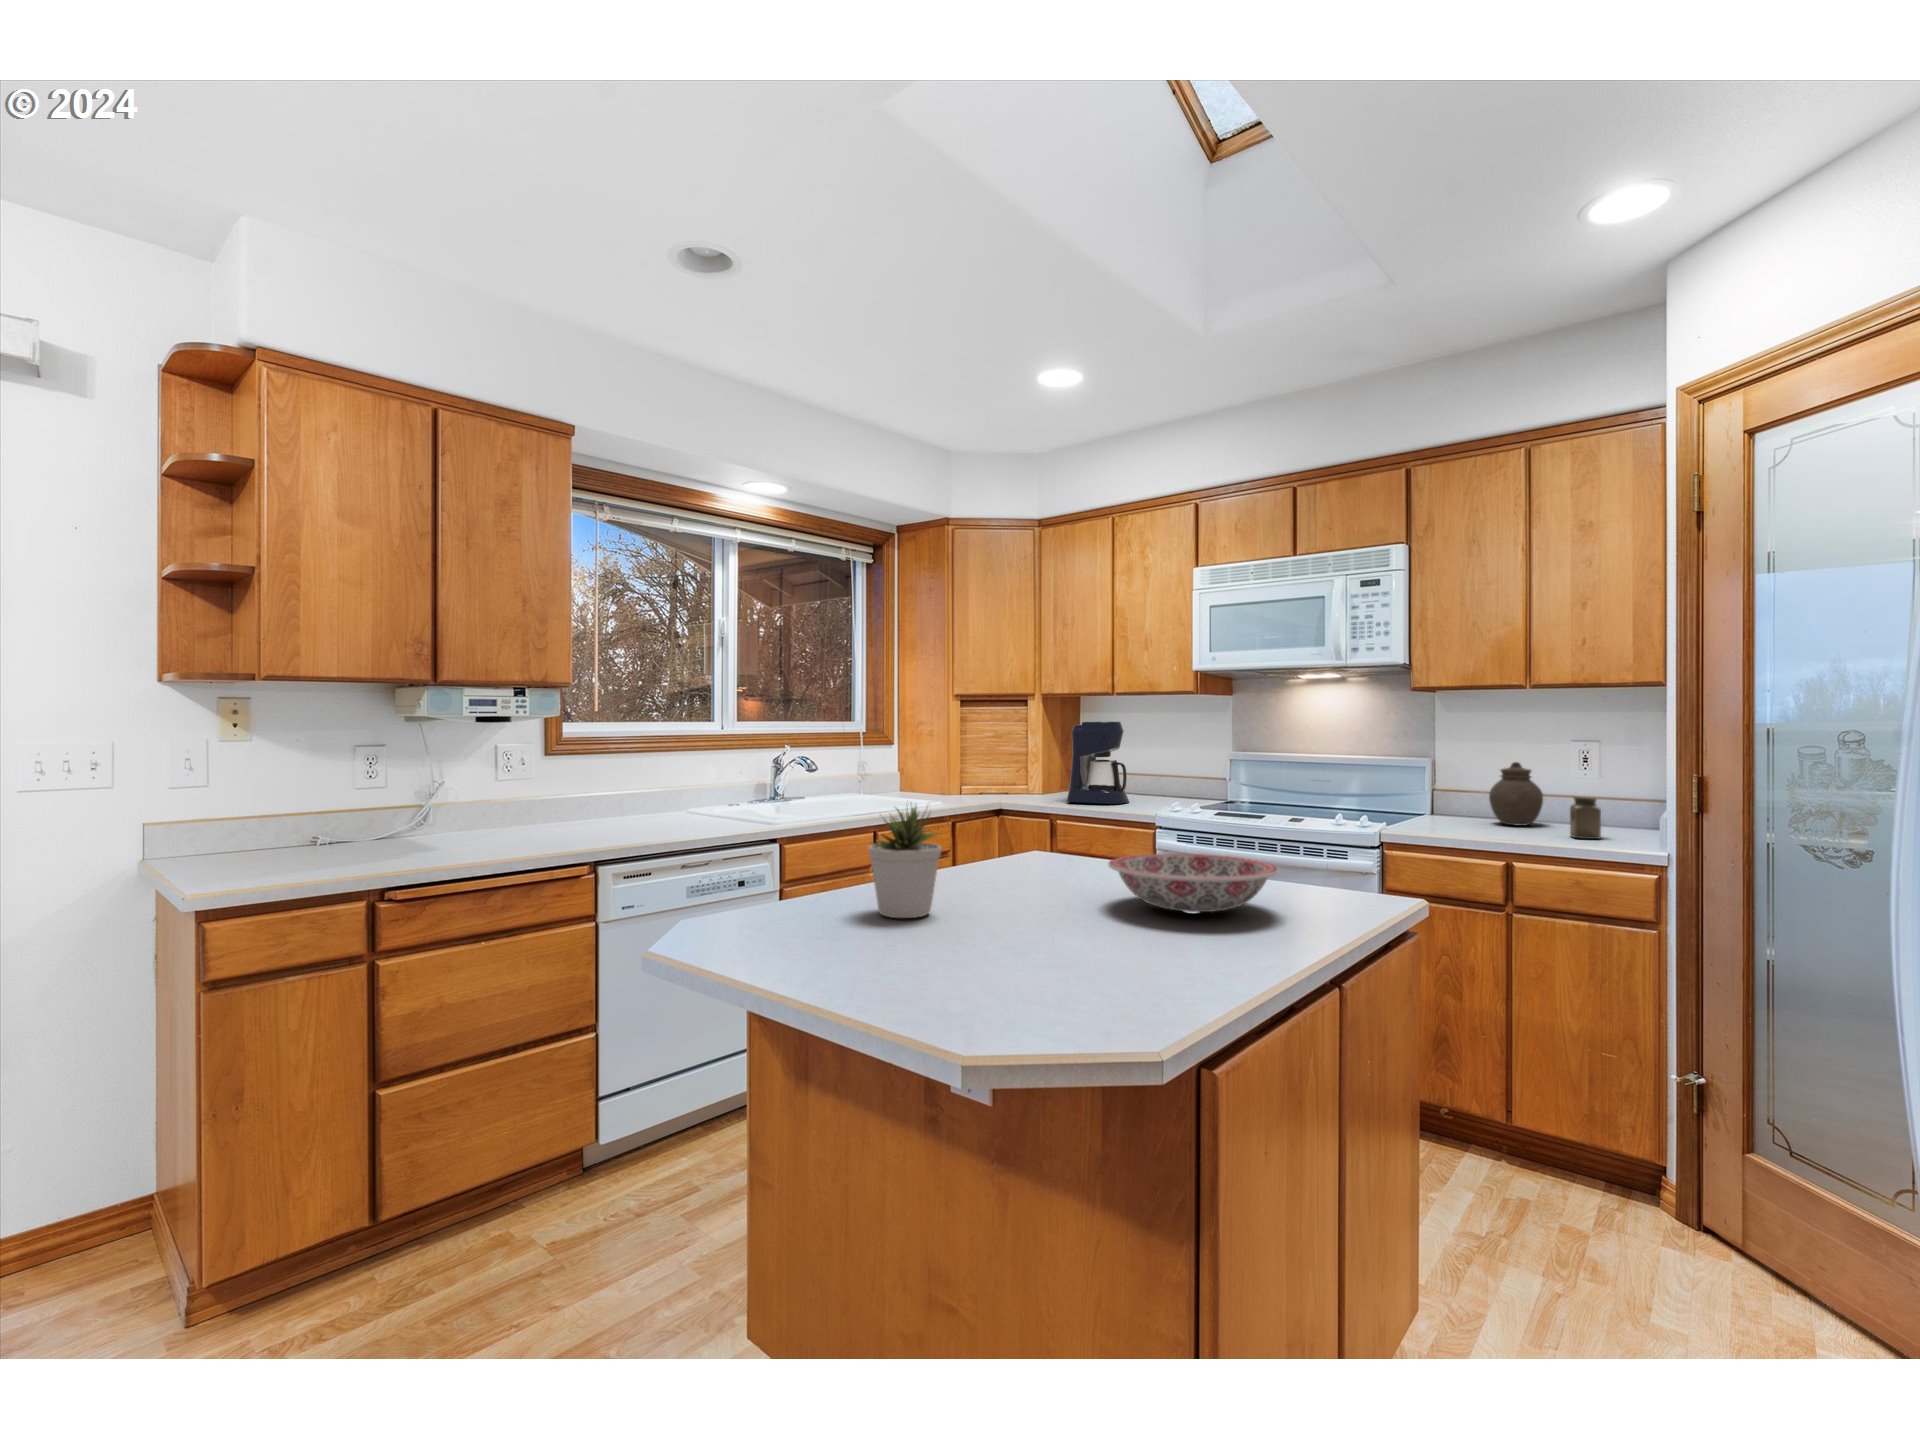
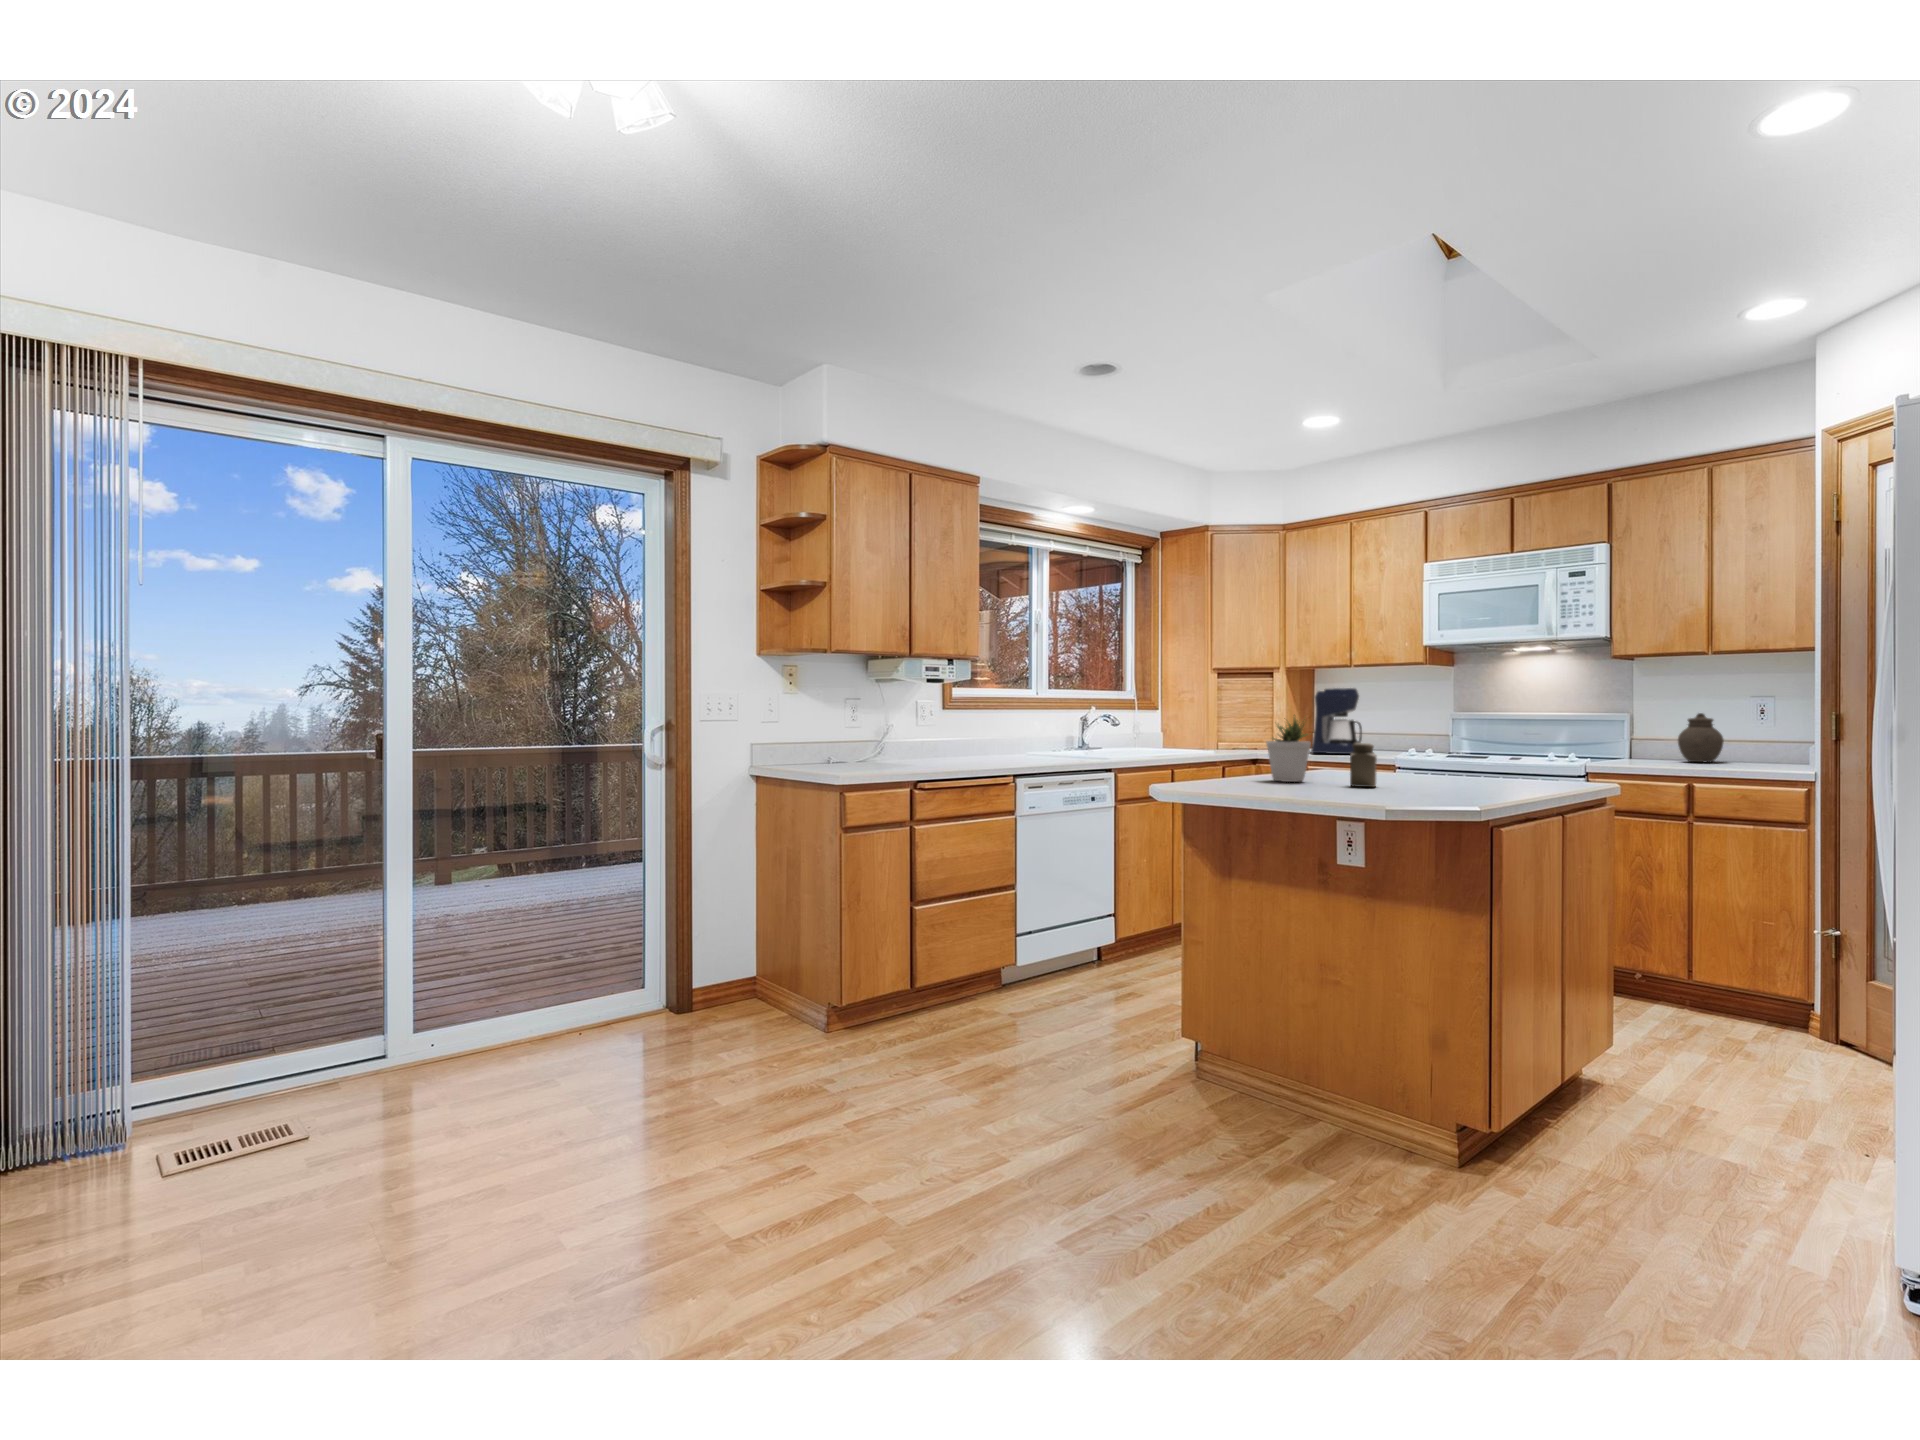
salt shaker: present [1570,796,1601,839] -> present [1350,743,1377,787]
ceramic bowl: present [1108,854,1279,912] -> none [1410,753,1523,782]

